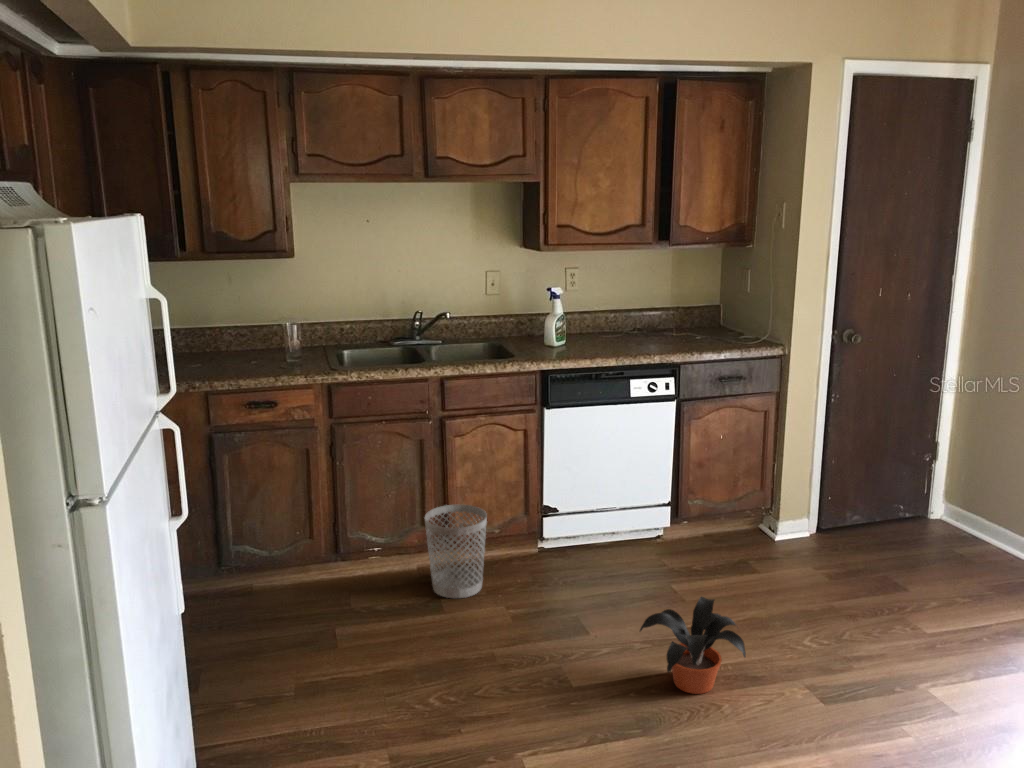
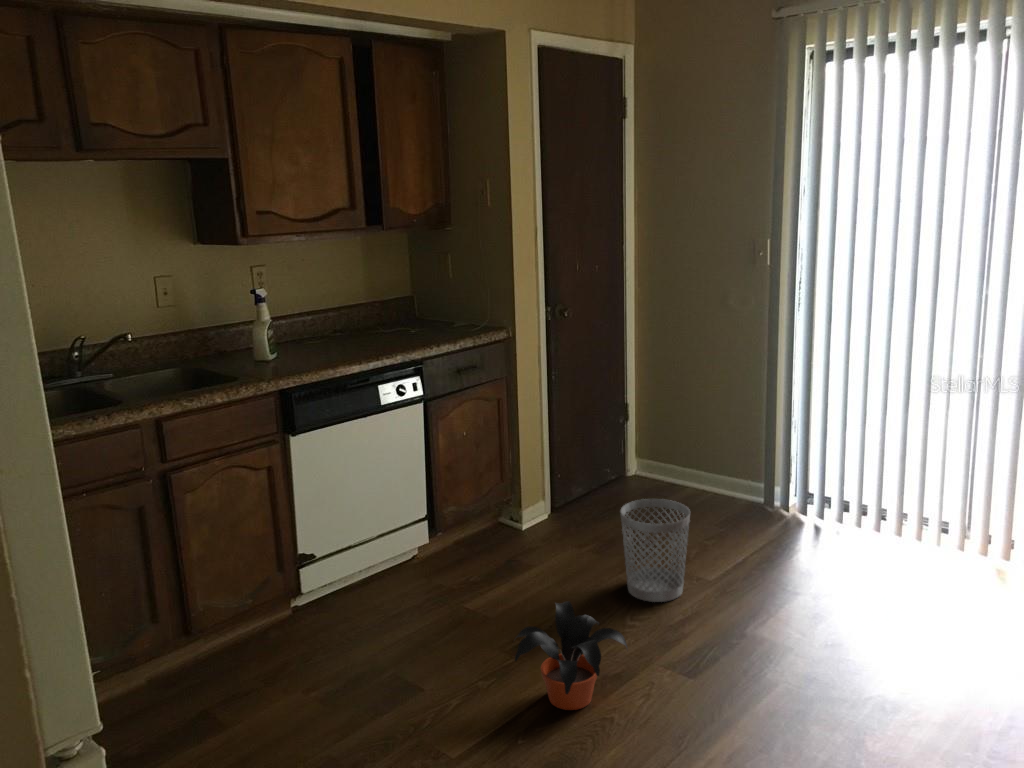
wastebasket: present [425,504,487,598] -> present [621,499,690,602]

